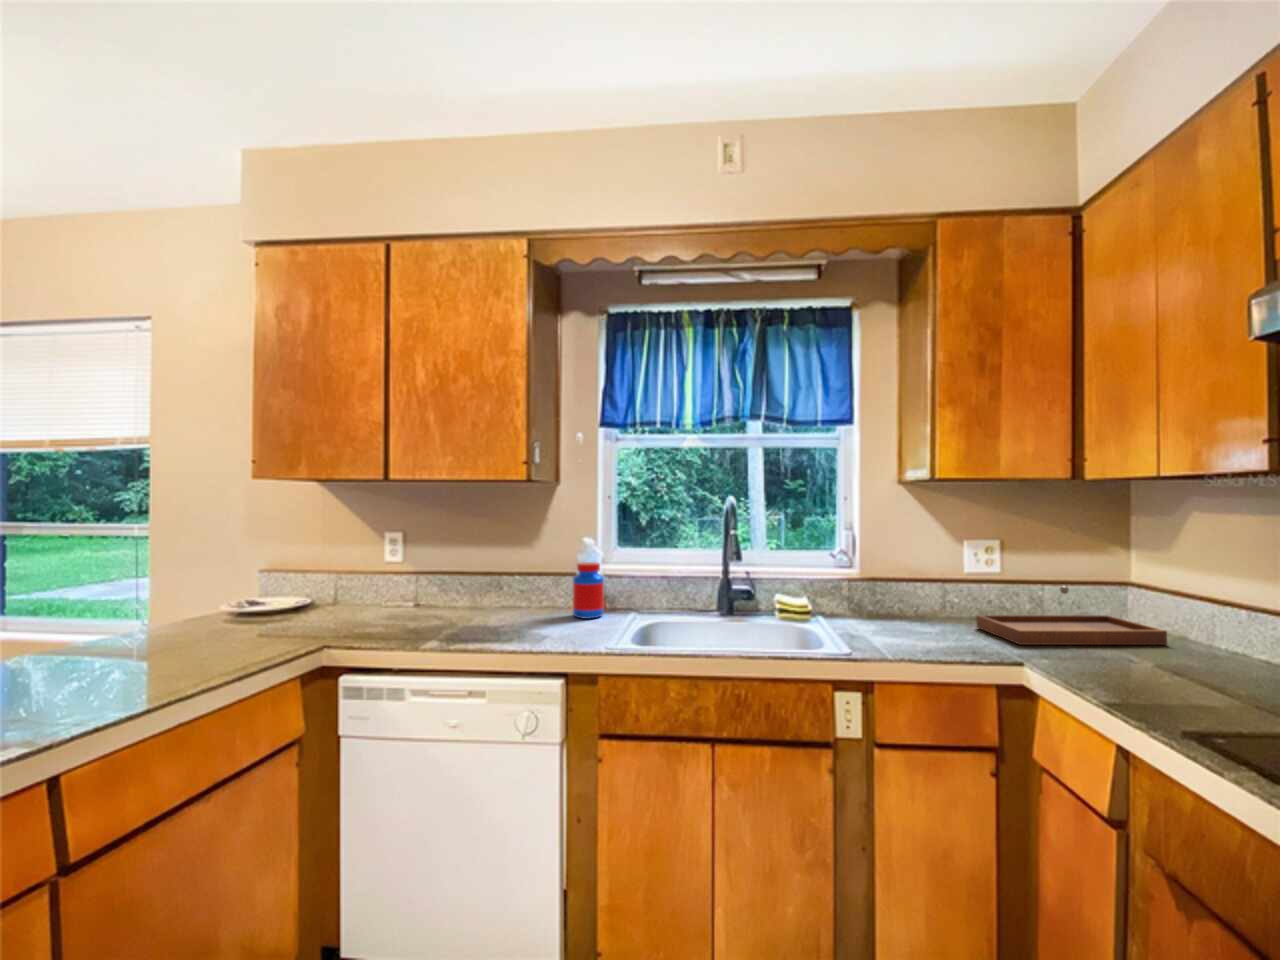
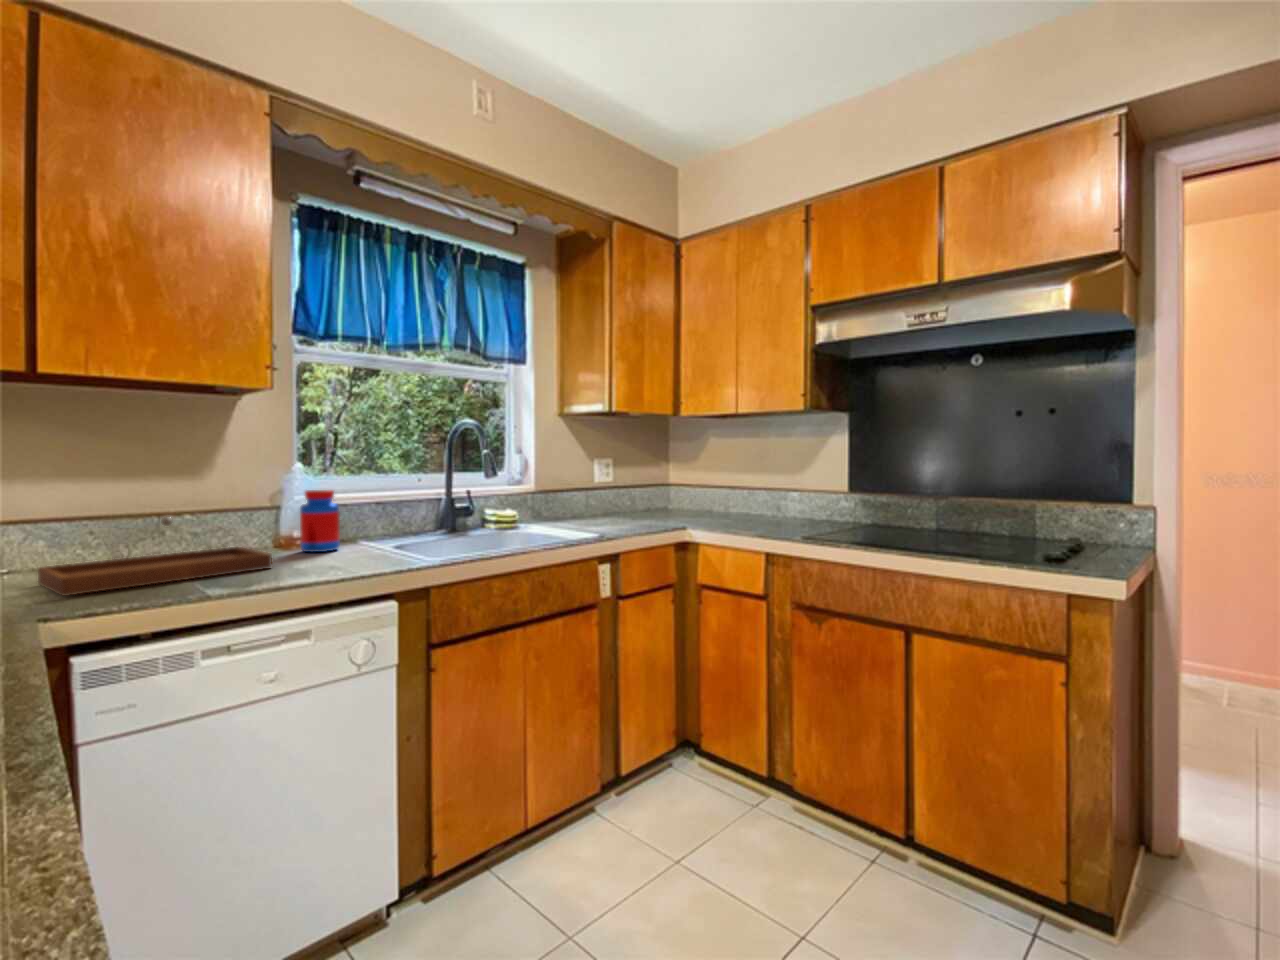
tray: present [977,586,1167,645] -> present [38,517,272,596]

